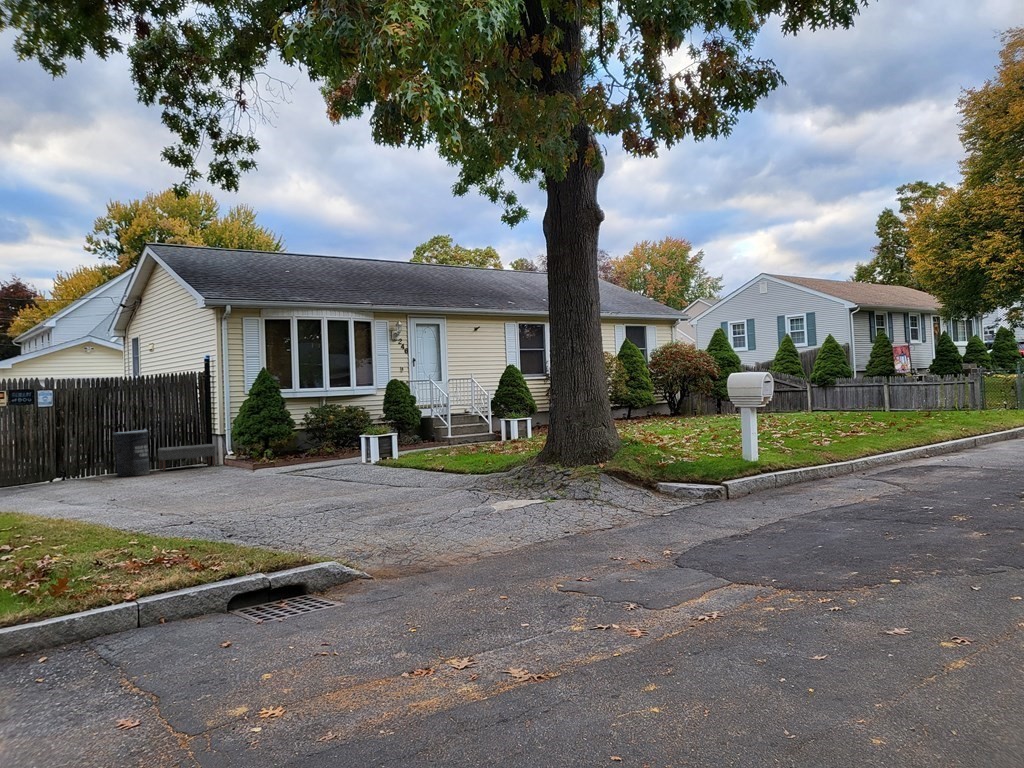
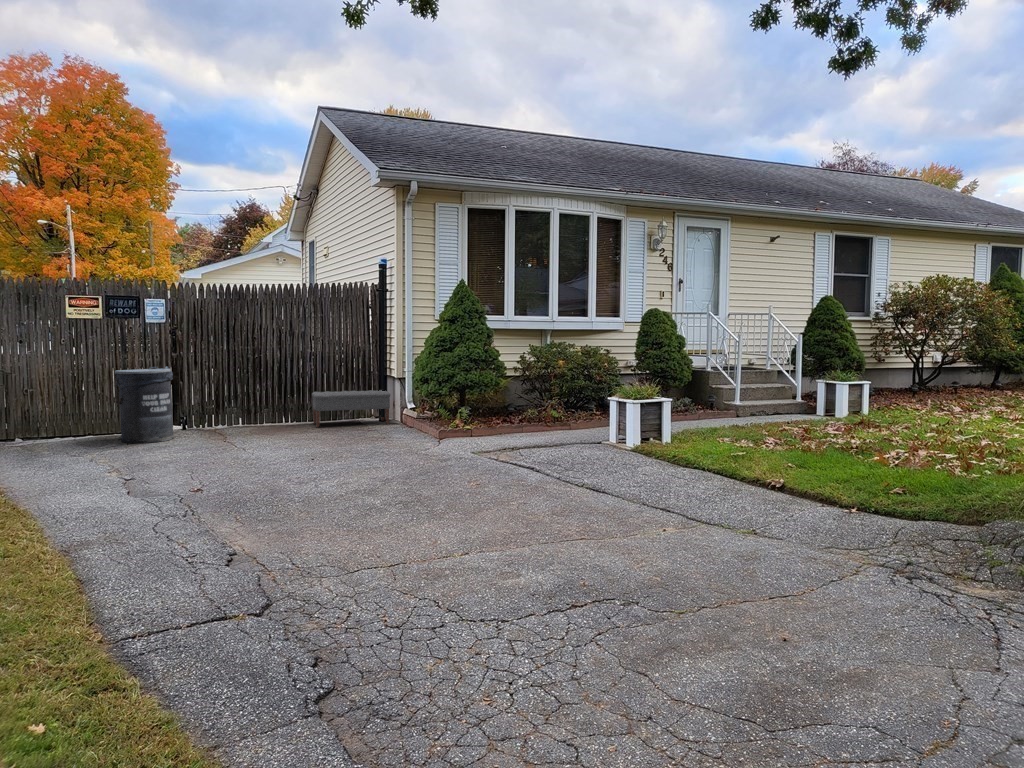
trash can: present [113,429,150,477] -> present [115,367,174,443]

